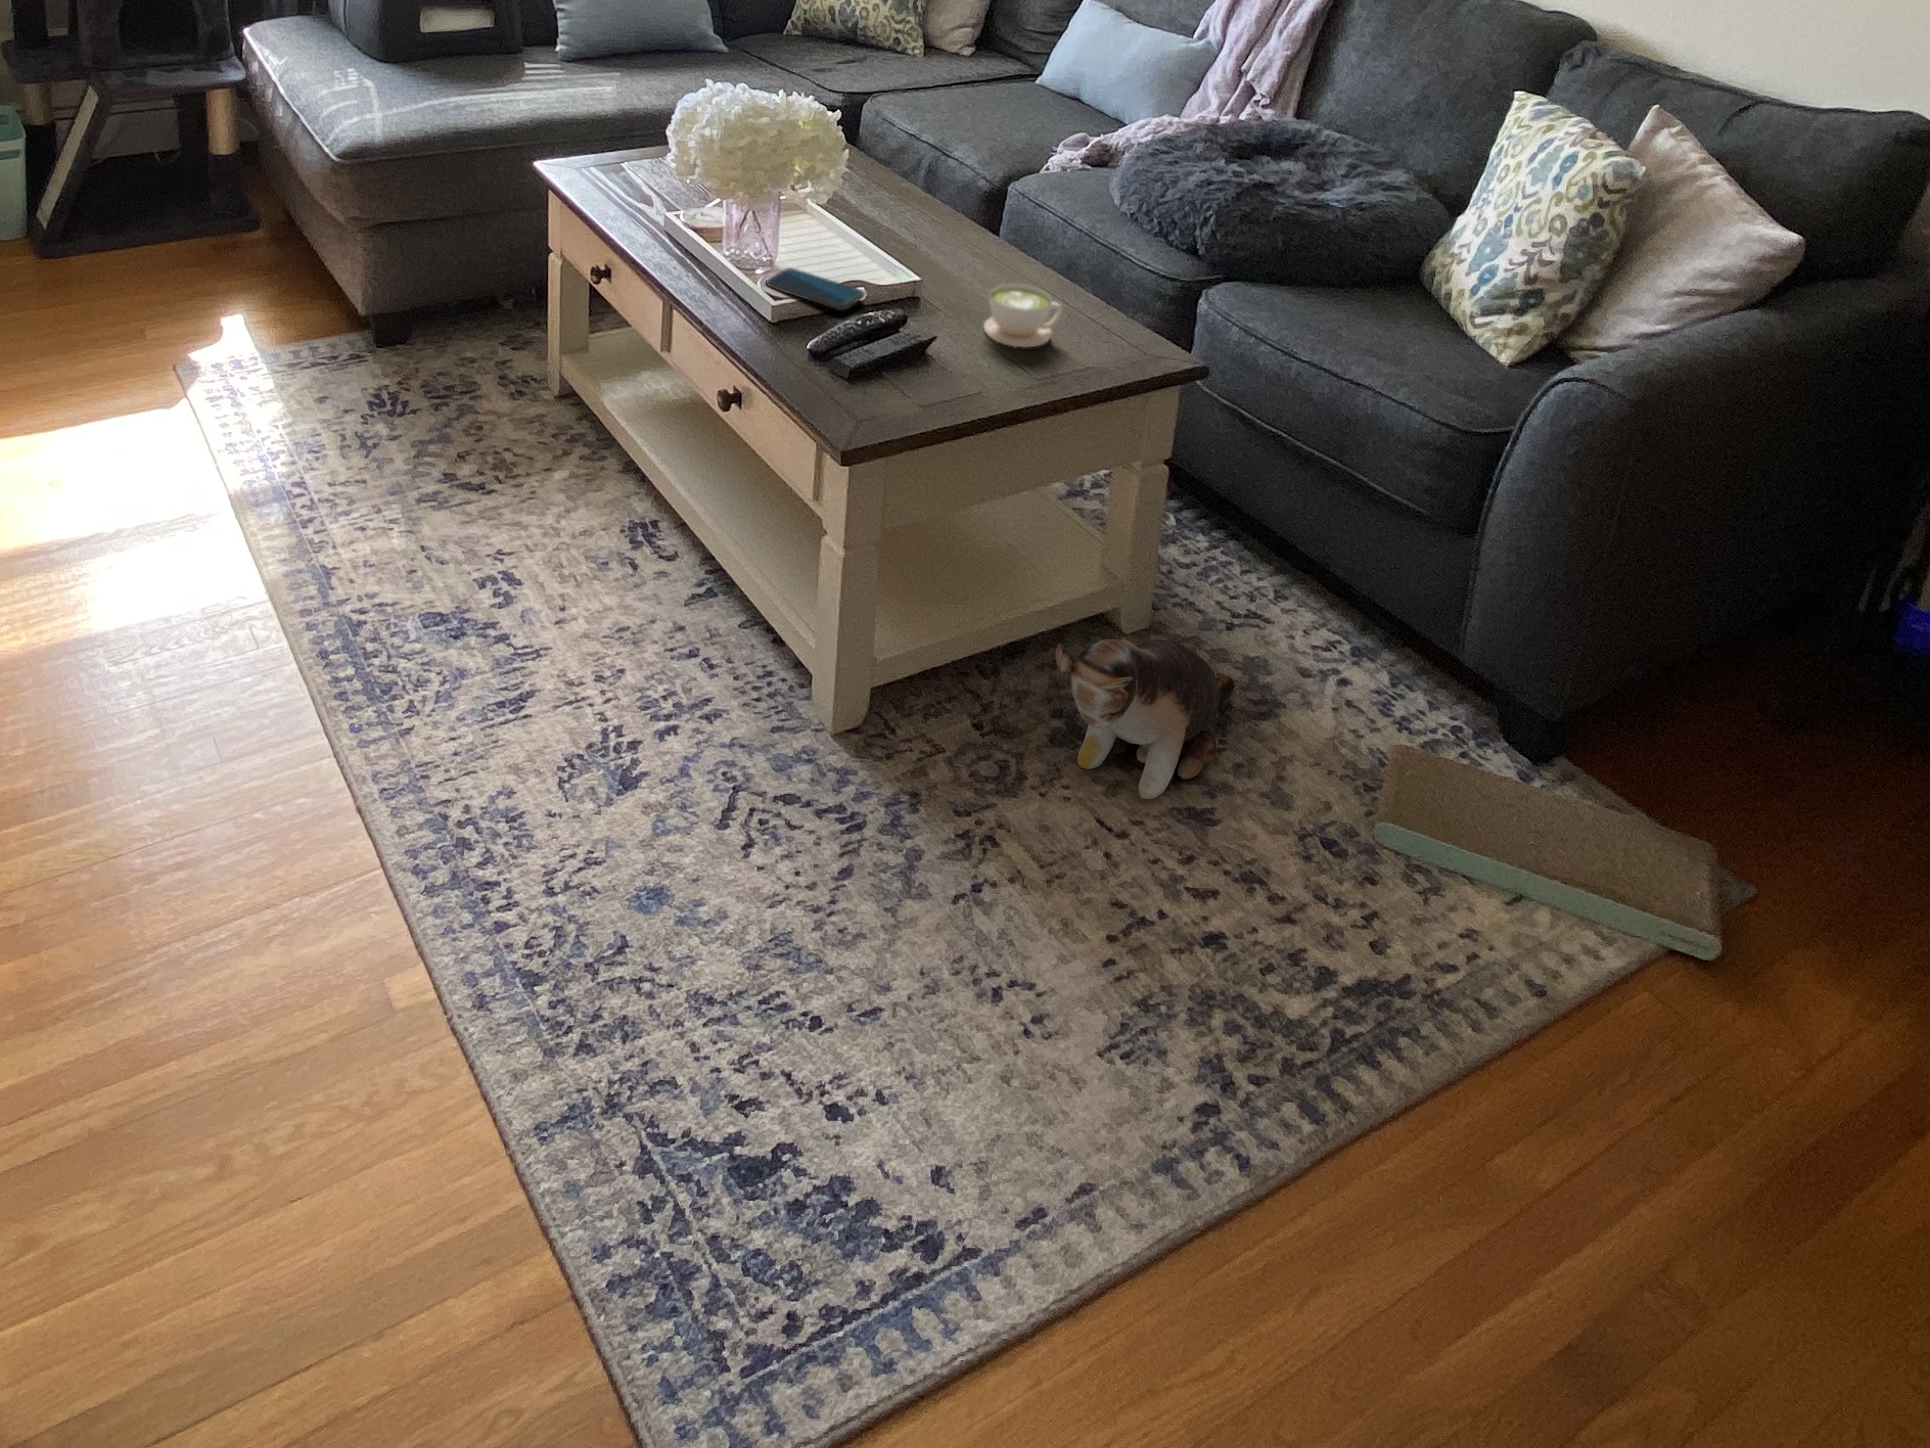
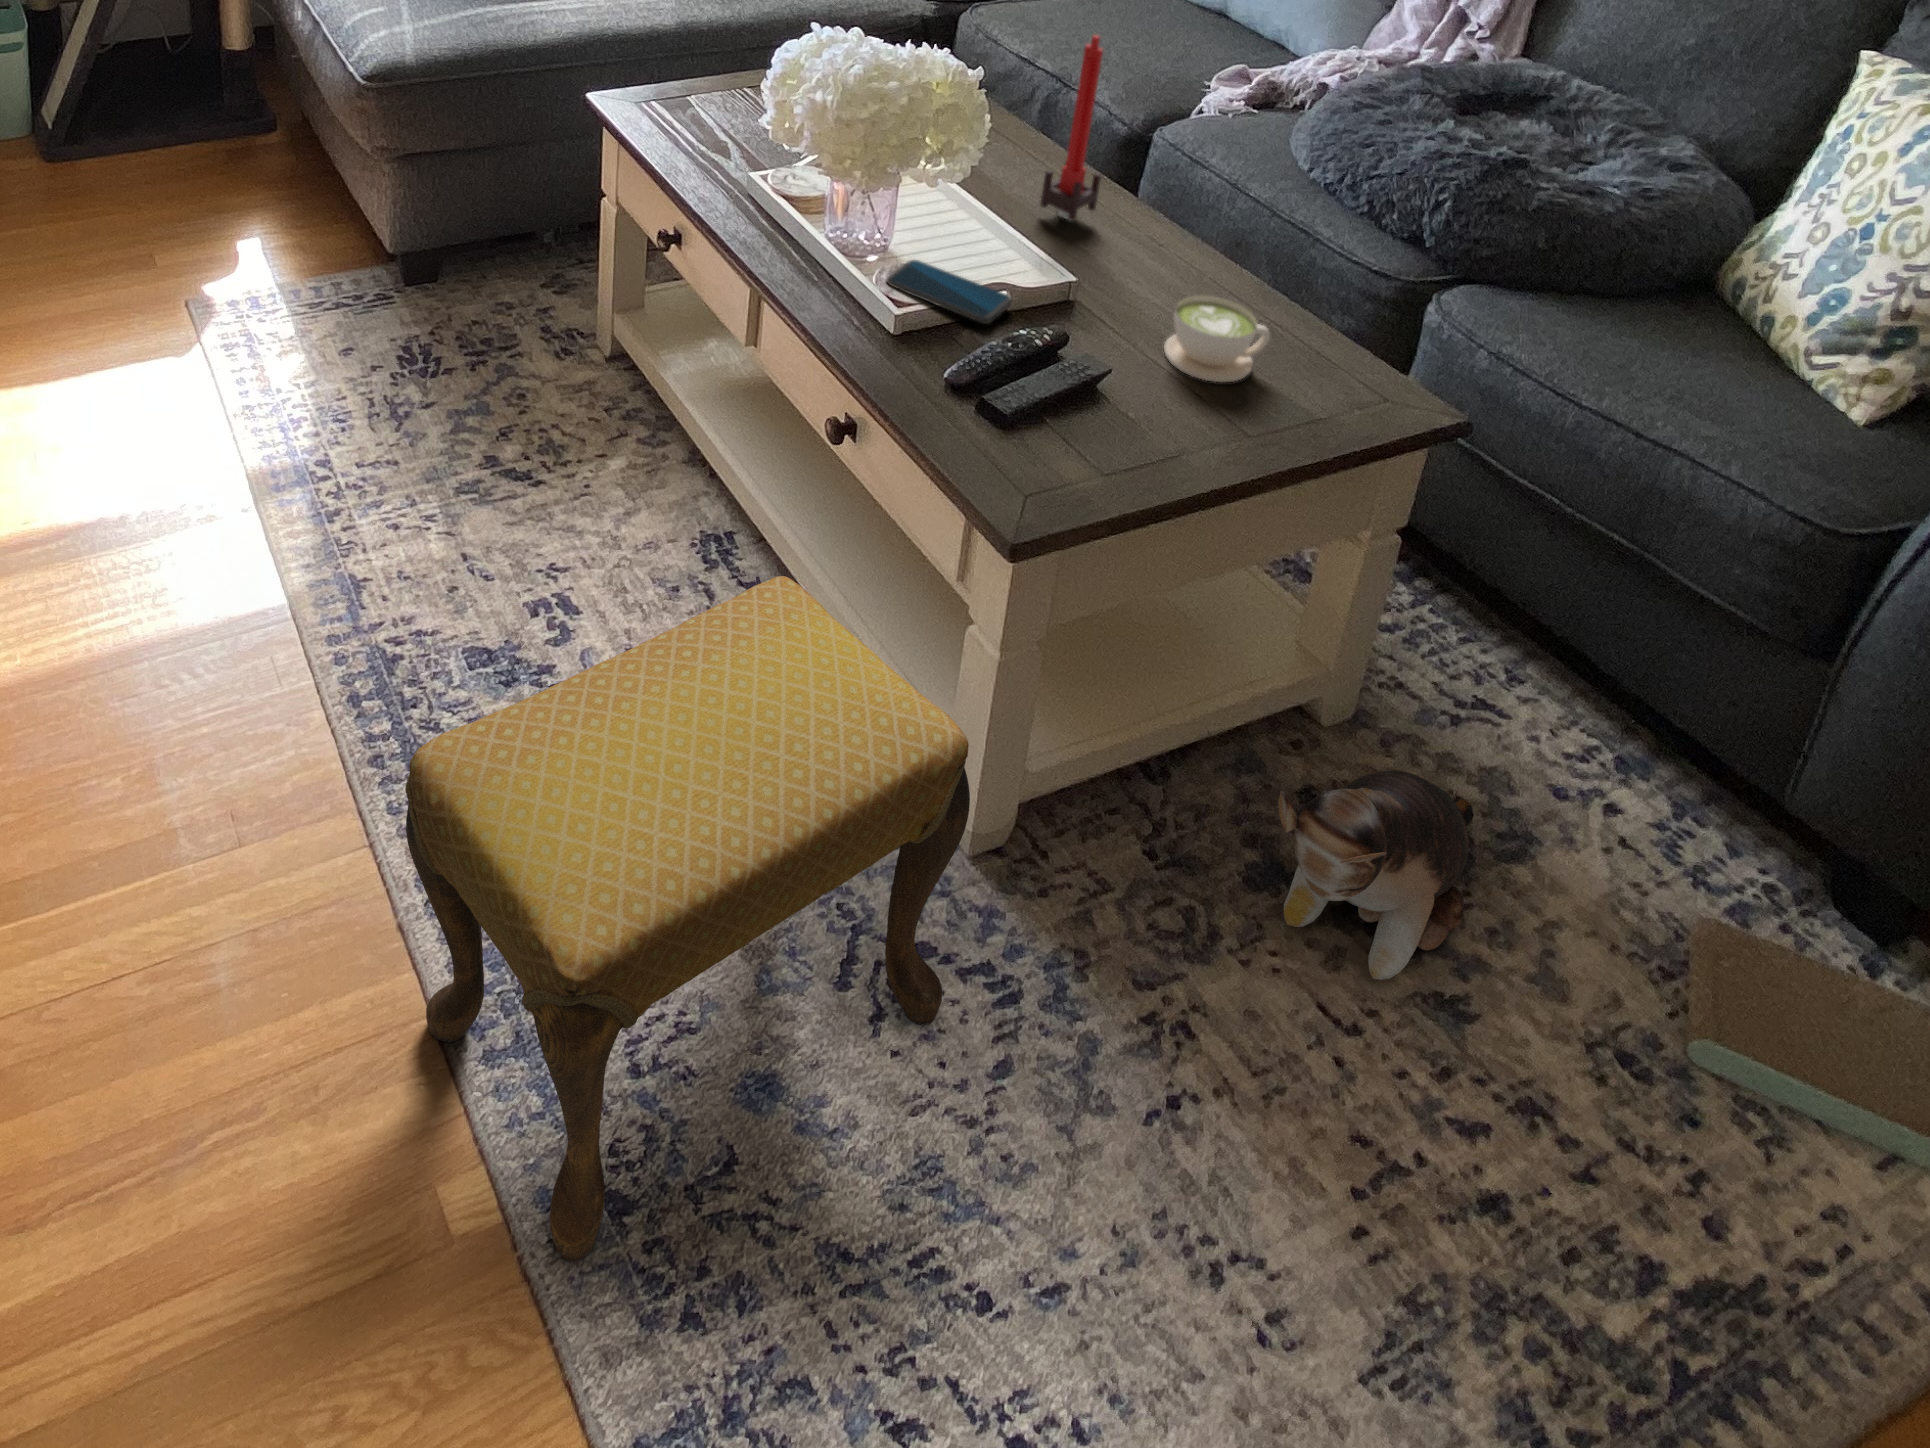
candle: none [898,87,945,242] -> present [1040,35,1103,221]
footstool: none [355,497,809,1023] -> present [405,576,970,1262]

